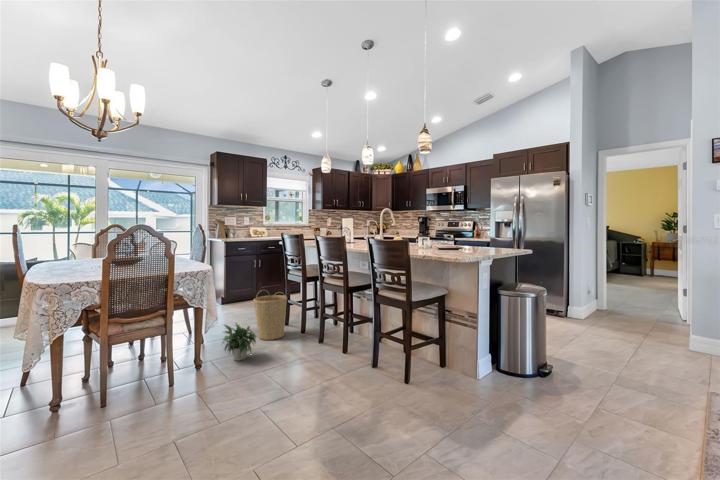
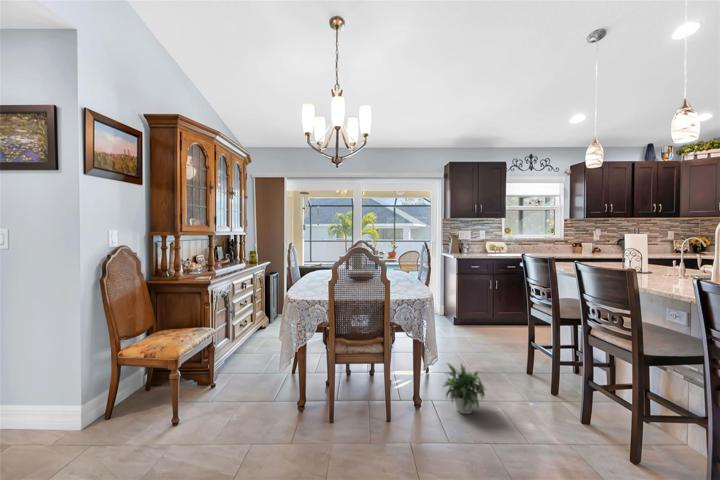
basket: present [253,292,287,340] -> none [485,324,530,393]

